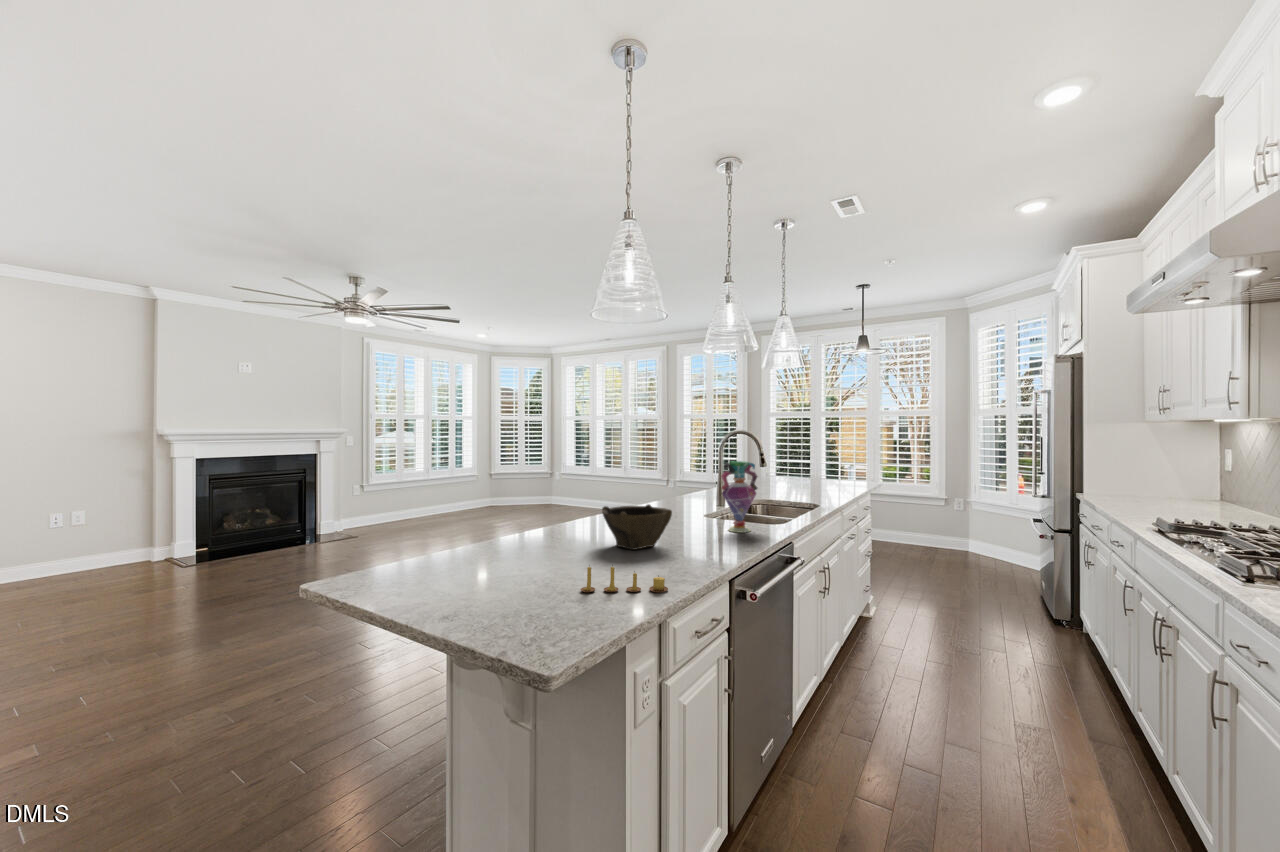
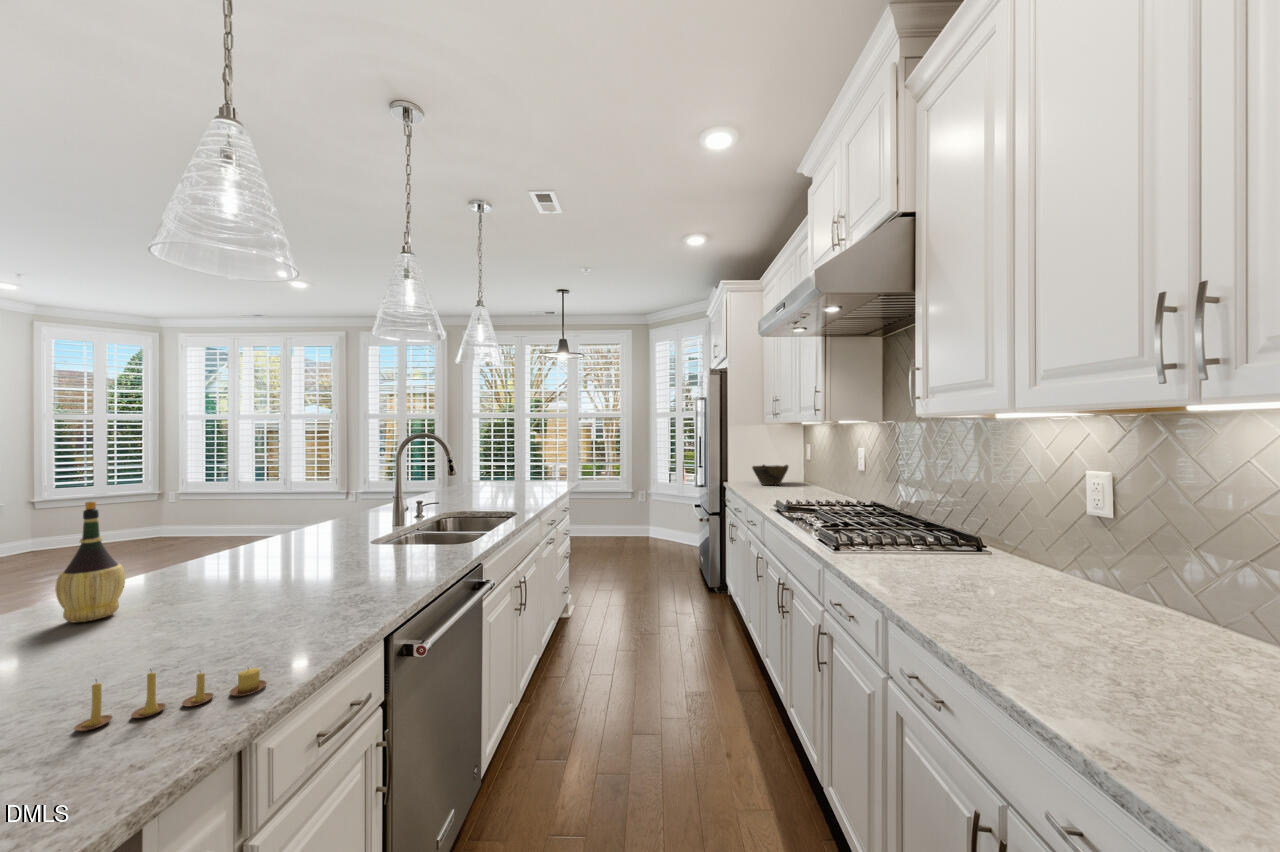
vase: present [721,461,757,532] -> none [390,474,439,561]
wine bottle: none [541,467,570,541] -> present [55,501,125,622]
bowl: present [602,504,672,550] -> present [752,464,788,485]

